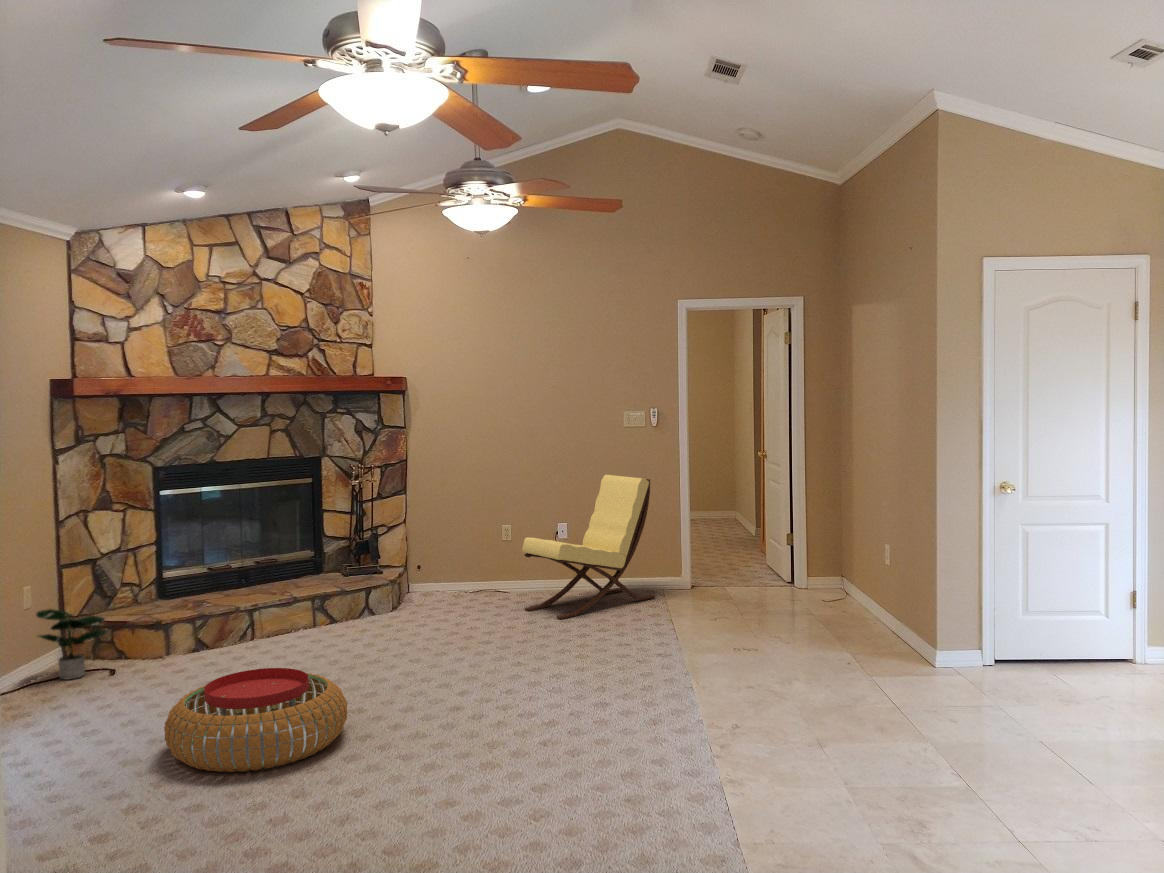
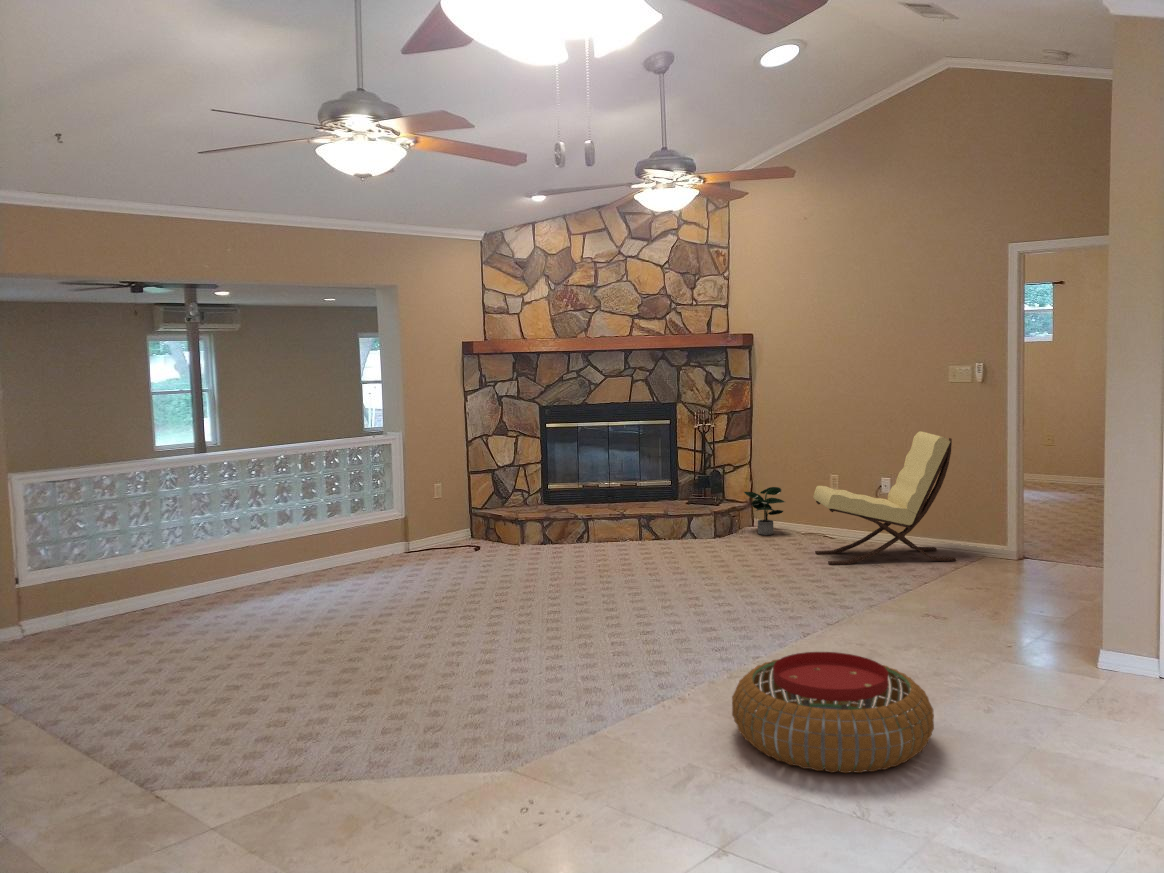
potted plant: present [36,609,108,680] -> present [744,487,785,535]
pouf: present [164,668,348,772] -> present [732,652,934,773]

